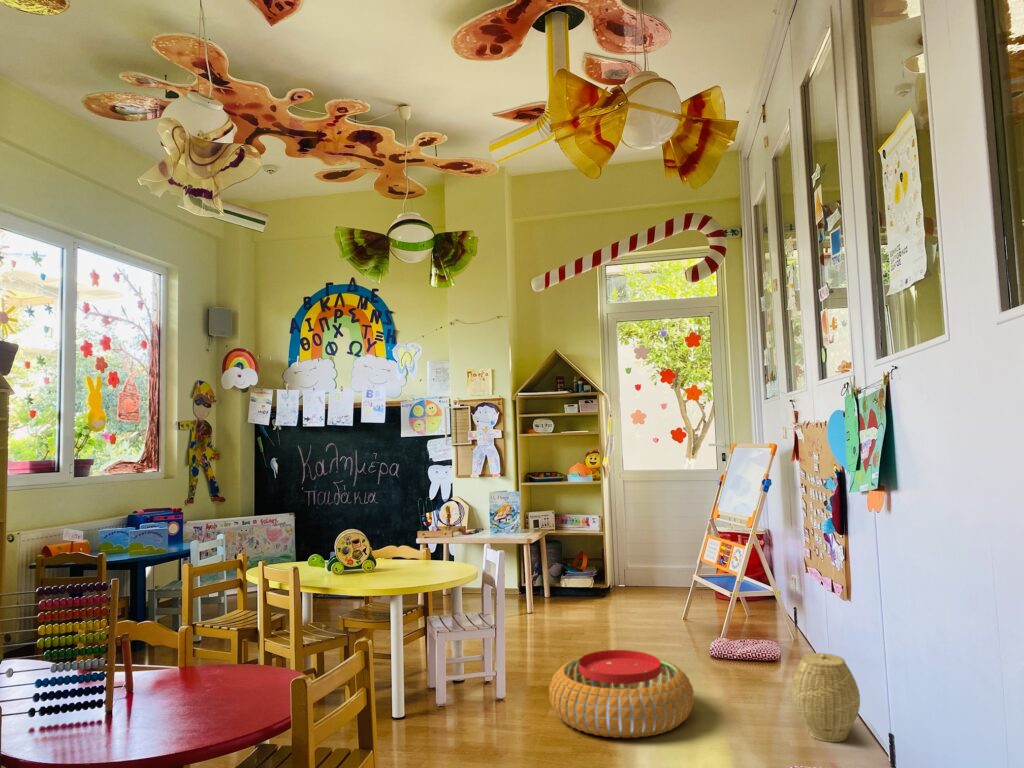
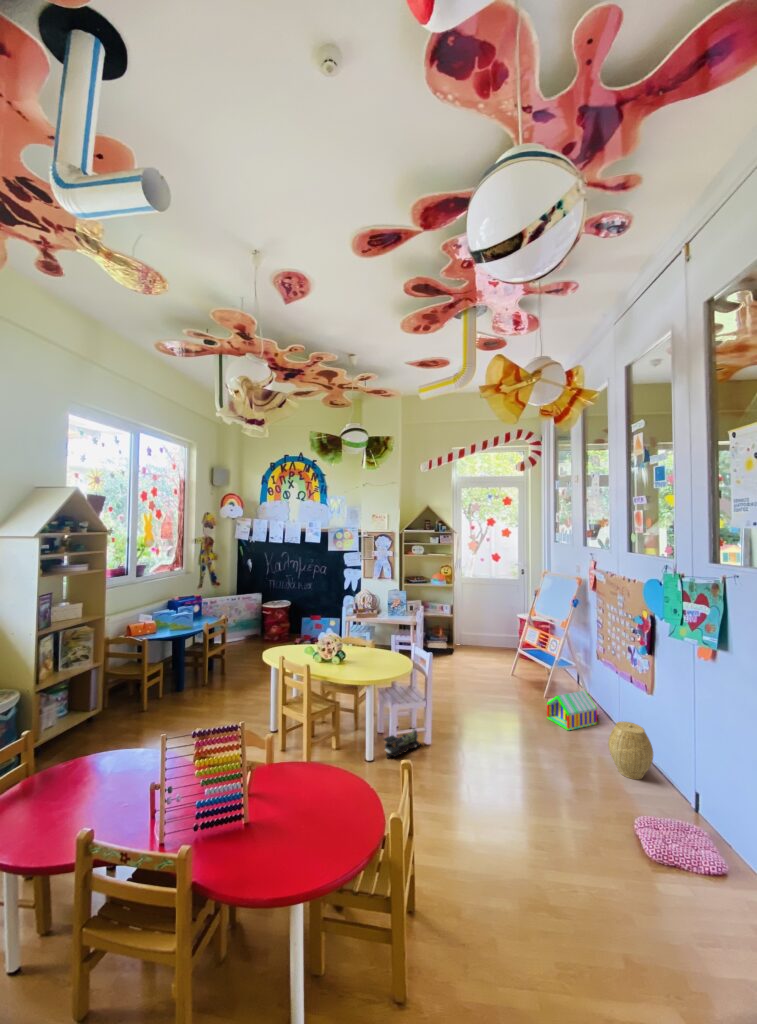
toy house: none [723,625,806,687] -> present [547,691,597,730]
pouf: present [549,650,694,738] -> none [454,709,546,774]
toy train: none [432,674,499,722] -> present [384,728,420,757]

